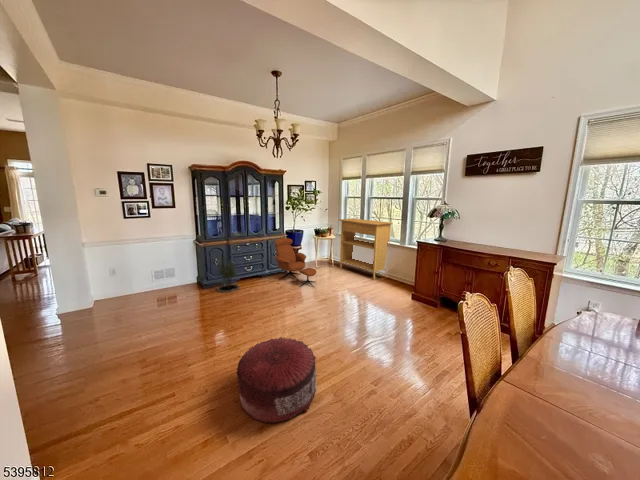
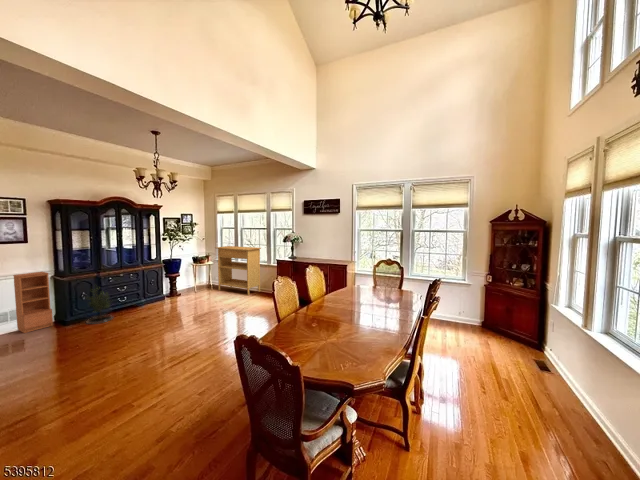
bookcase: none [163,236,193,293] -> present [13,272,53,333]
lounge chair: present [275,238,316,287] -> none [151,267,196,309]
pouf: present [237,337,316,423] -> none [138,333,201,383]

